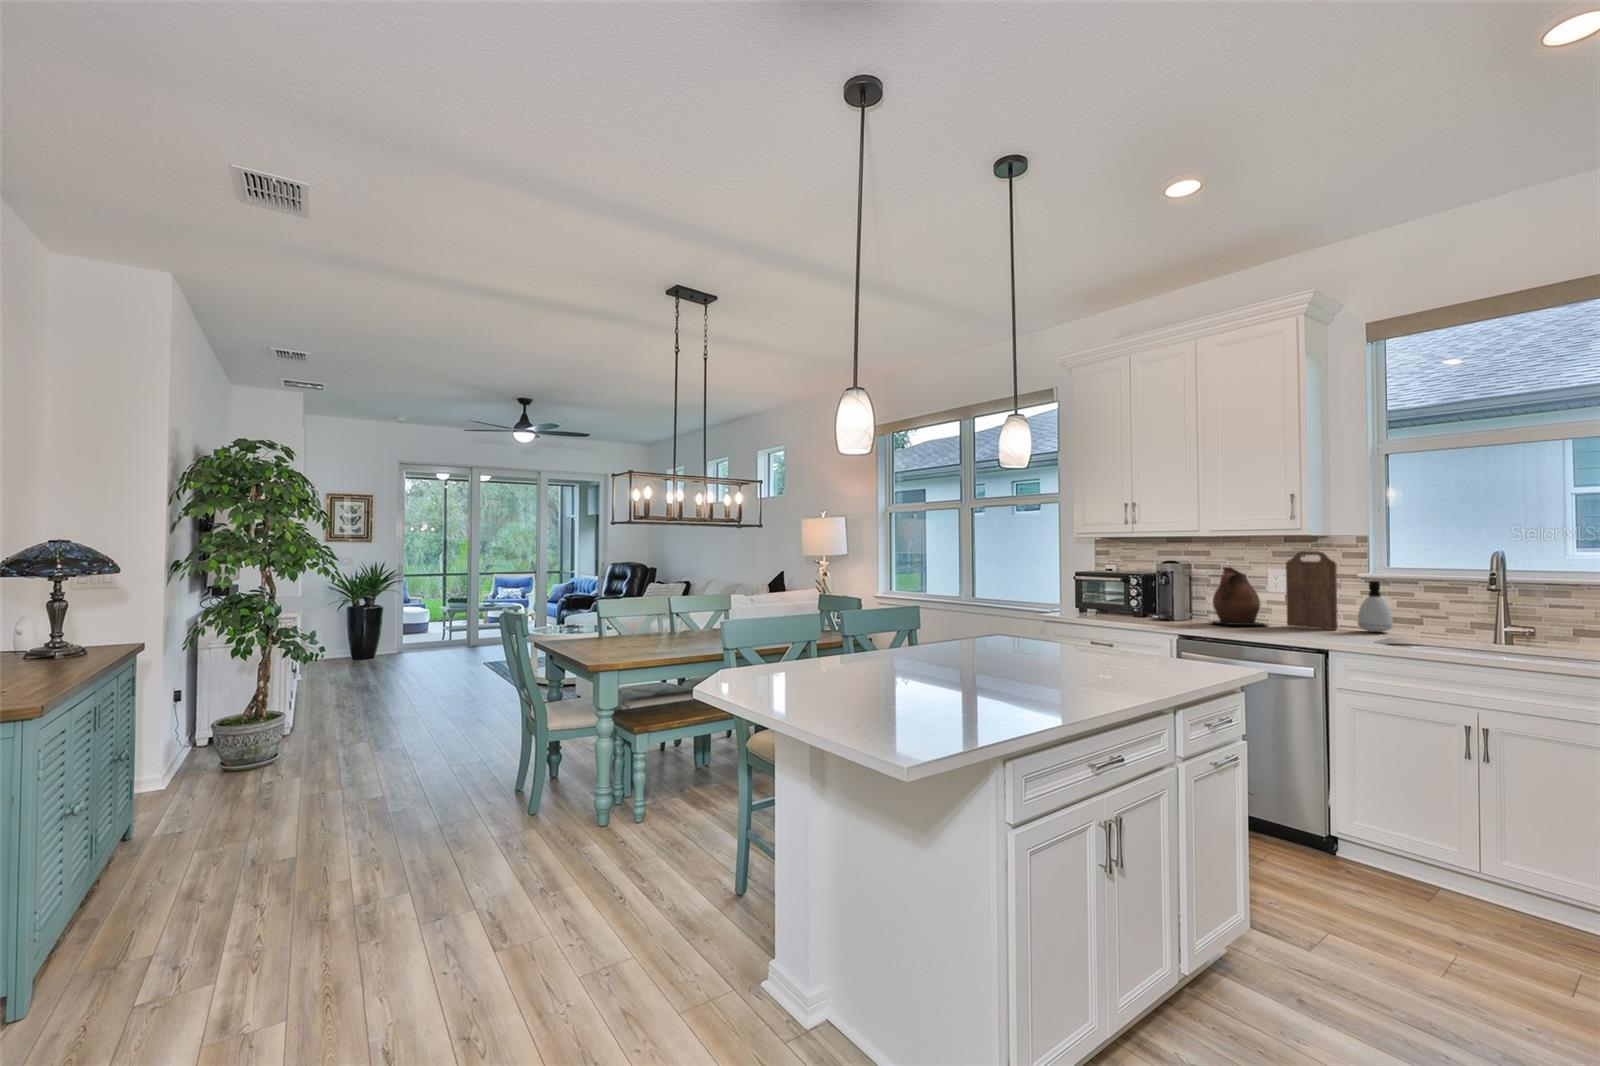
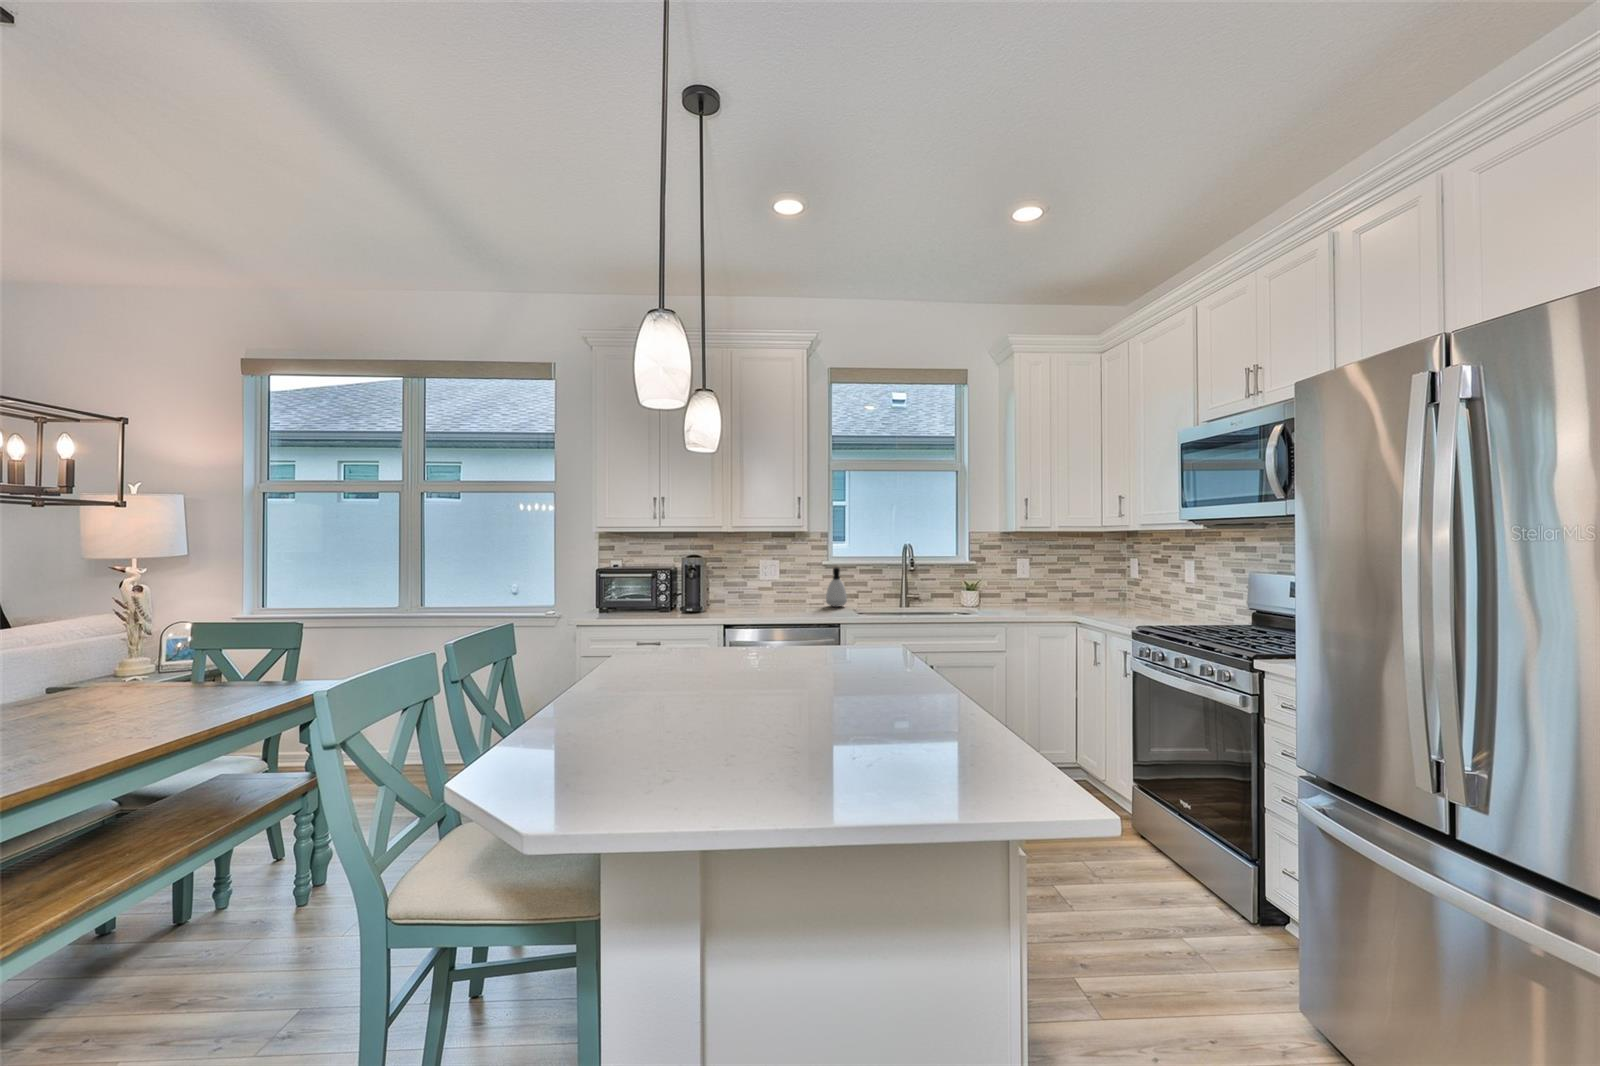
cutting board: present [1286,551,1338,630] -> none [777,545,813,608]
ceramic pitcher: present [1210,567,1267,625] -> none [718,560,766,612]

